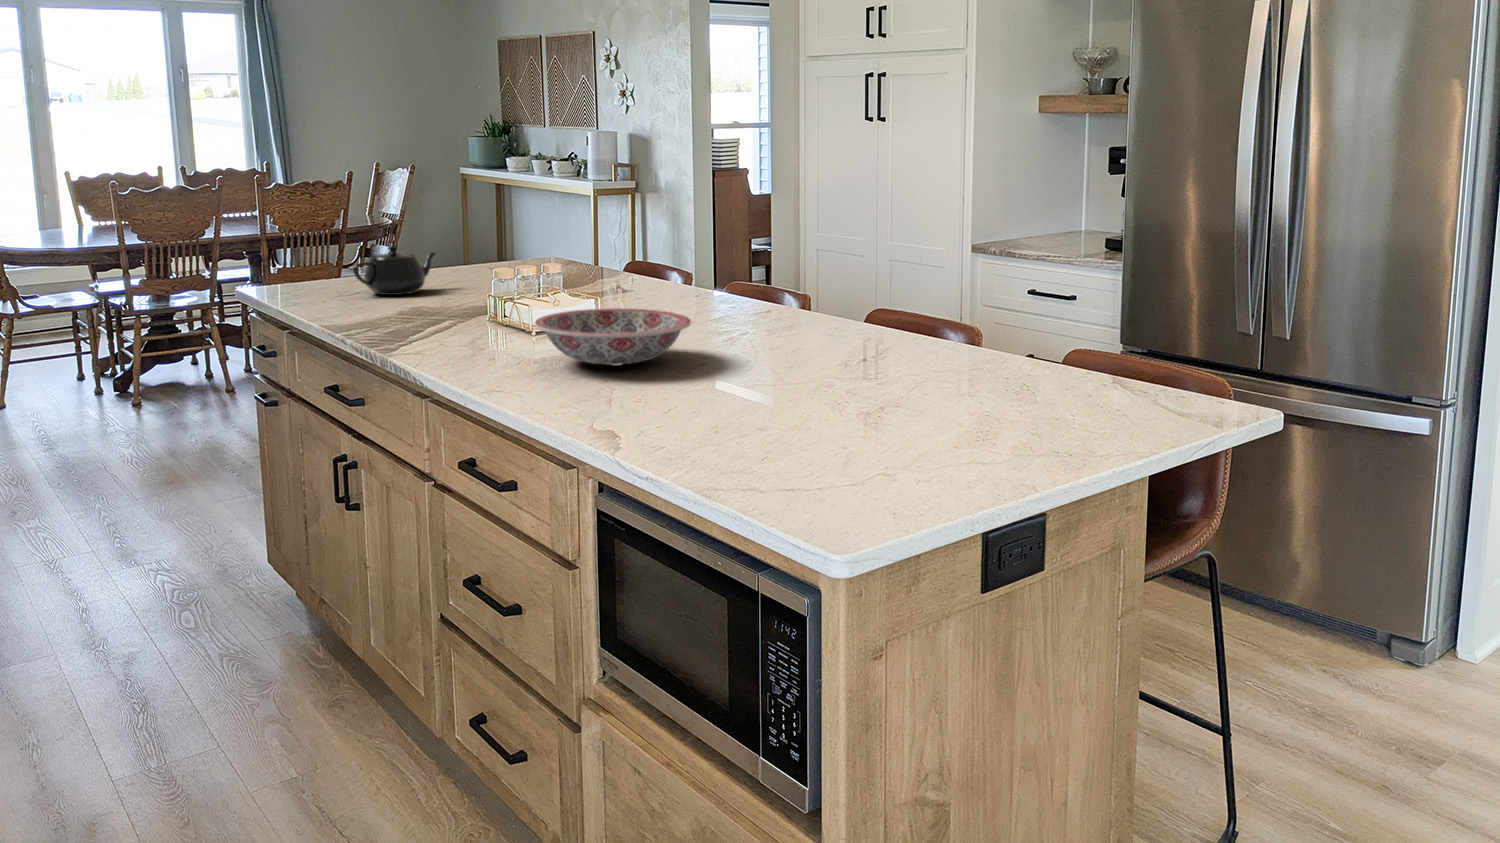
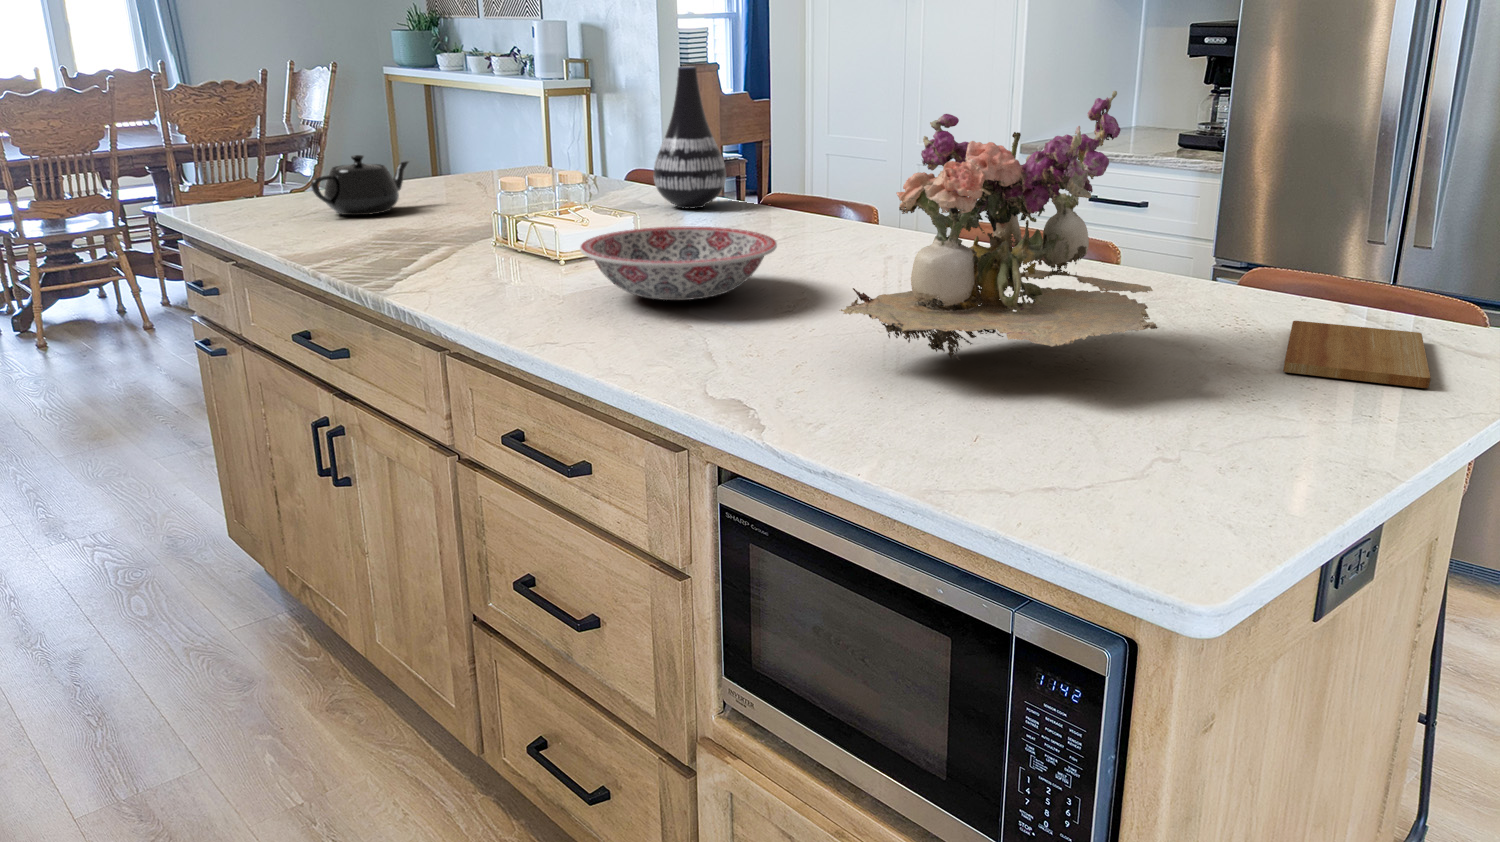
vase: none [634,180,695,297] -> present [654,66,726,209]
flower arrangement: none [702,211,954,413] -> present [841,91,1158,360]
cutting board: none [1043,394,1174,444] -> present [1283,321,1431,388]

